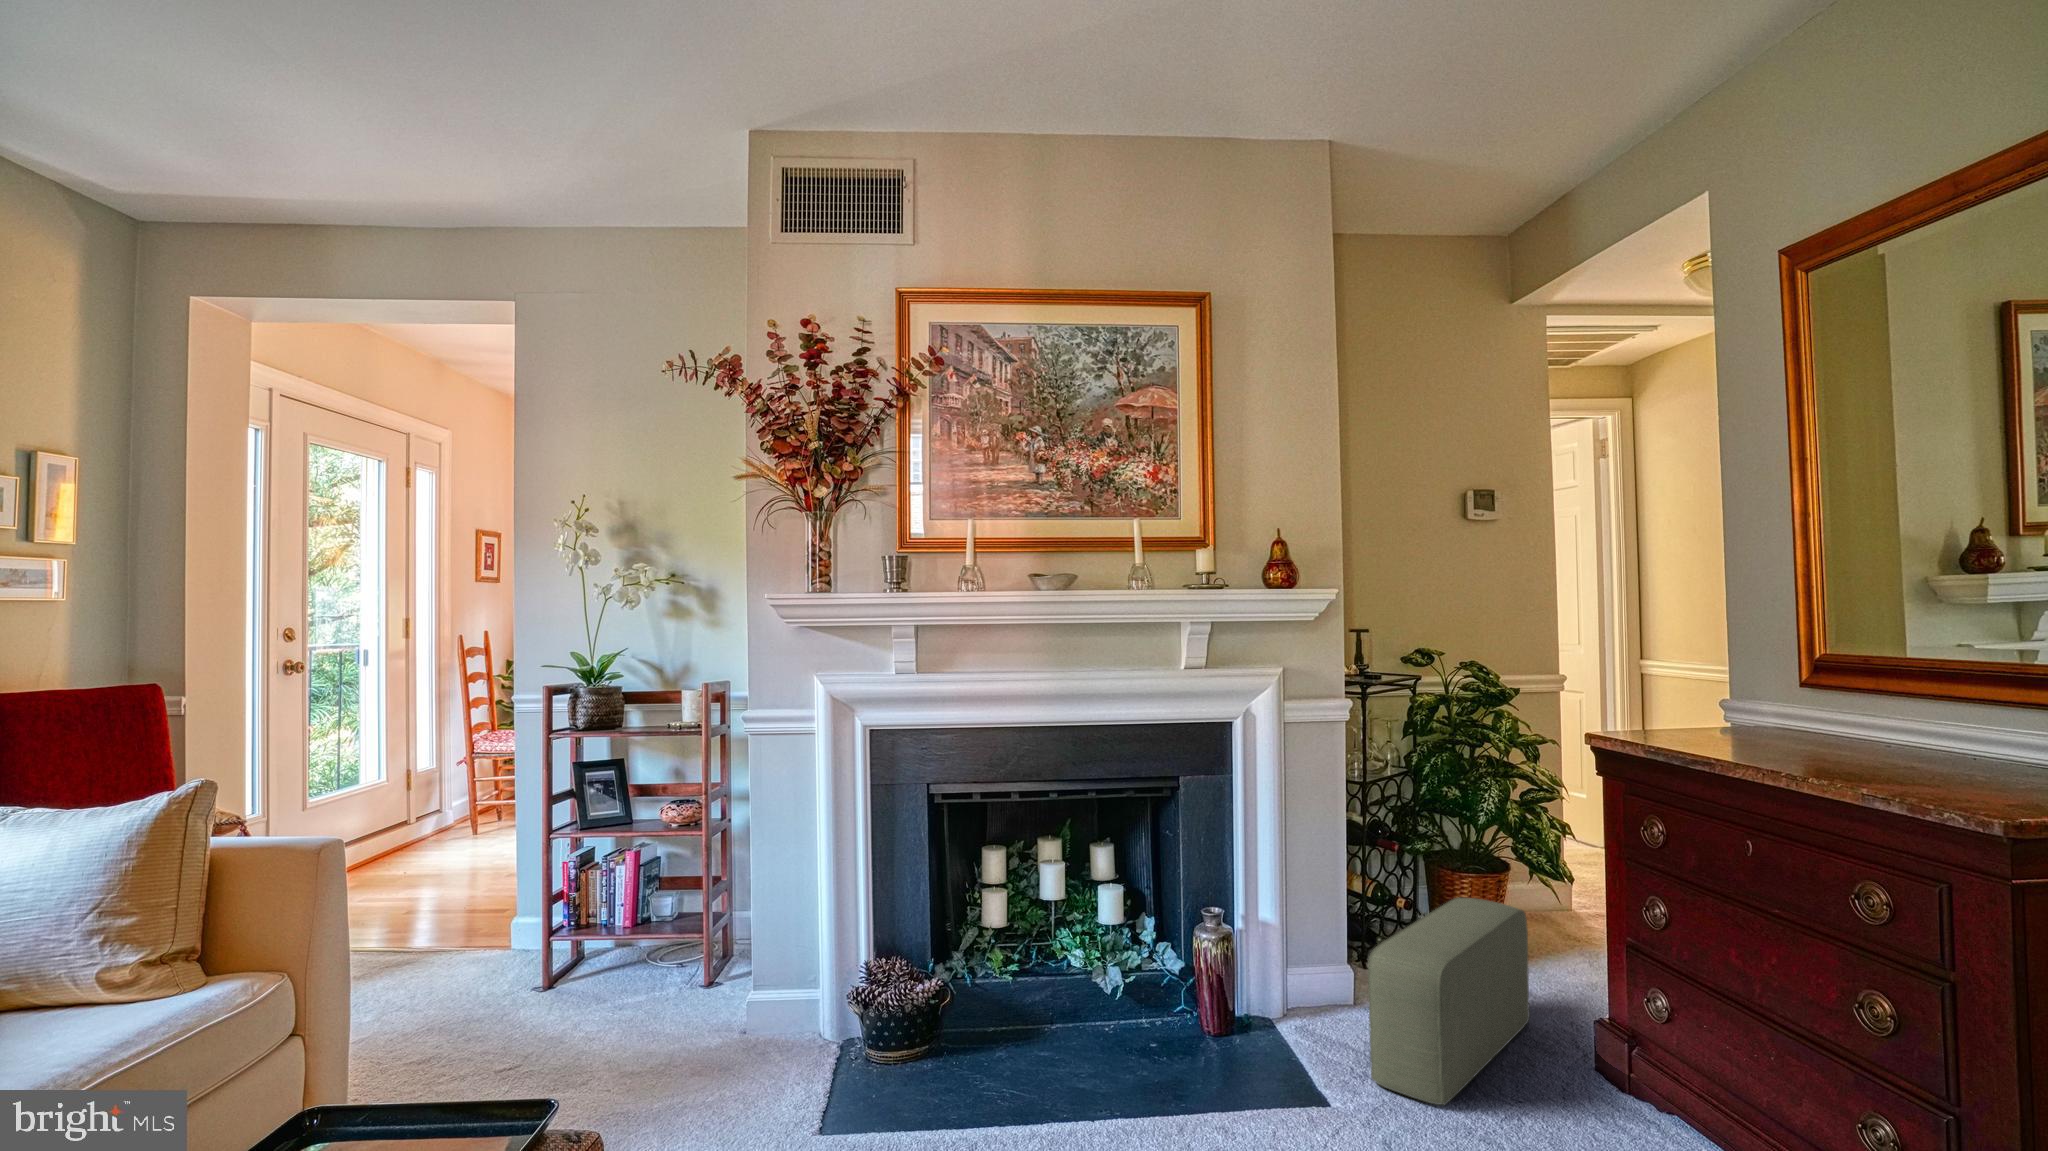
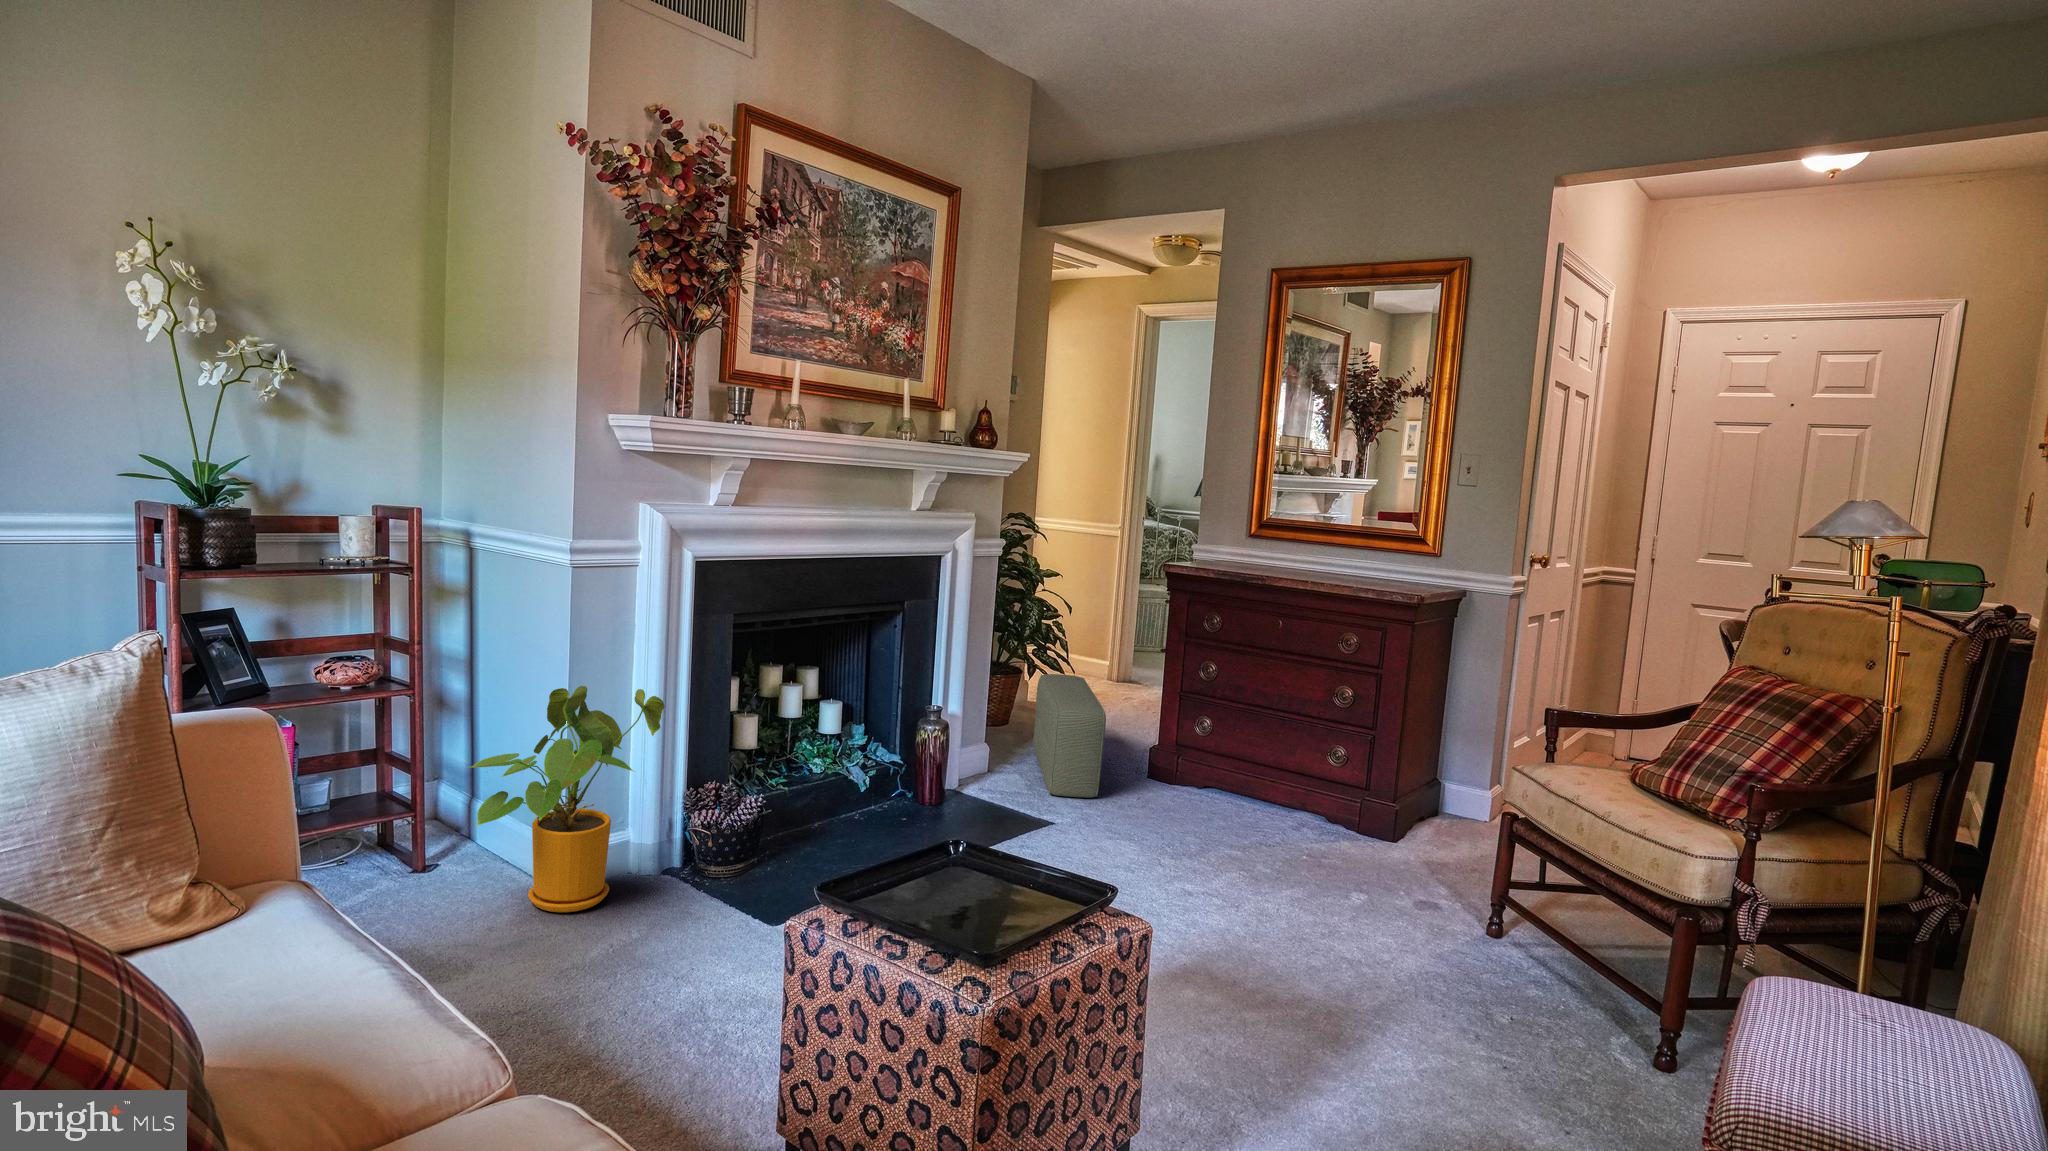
house plant: none [604,849,818,1073] -> present [469,686,665,912]

